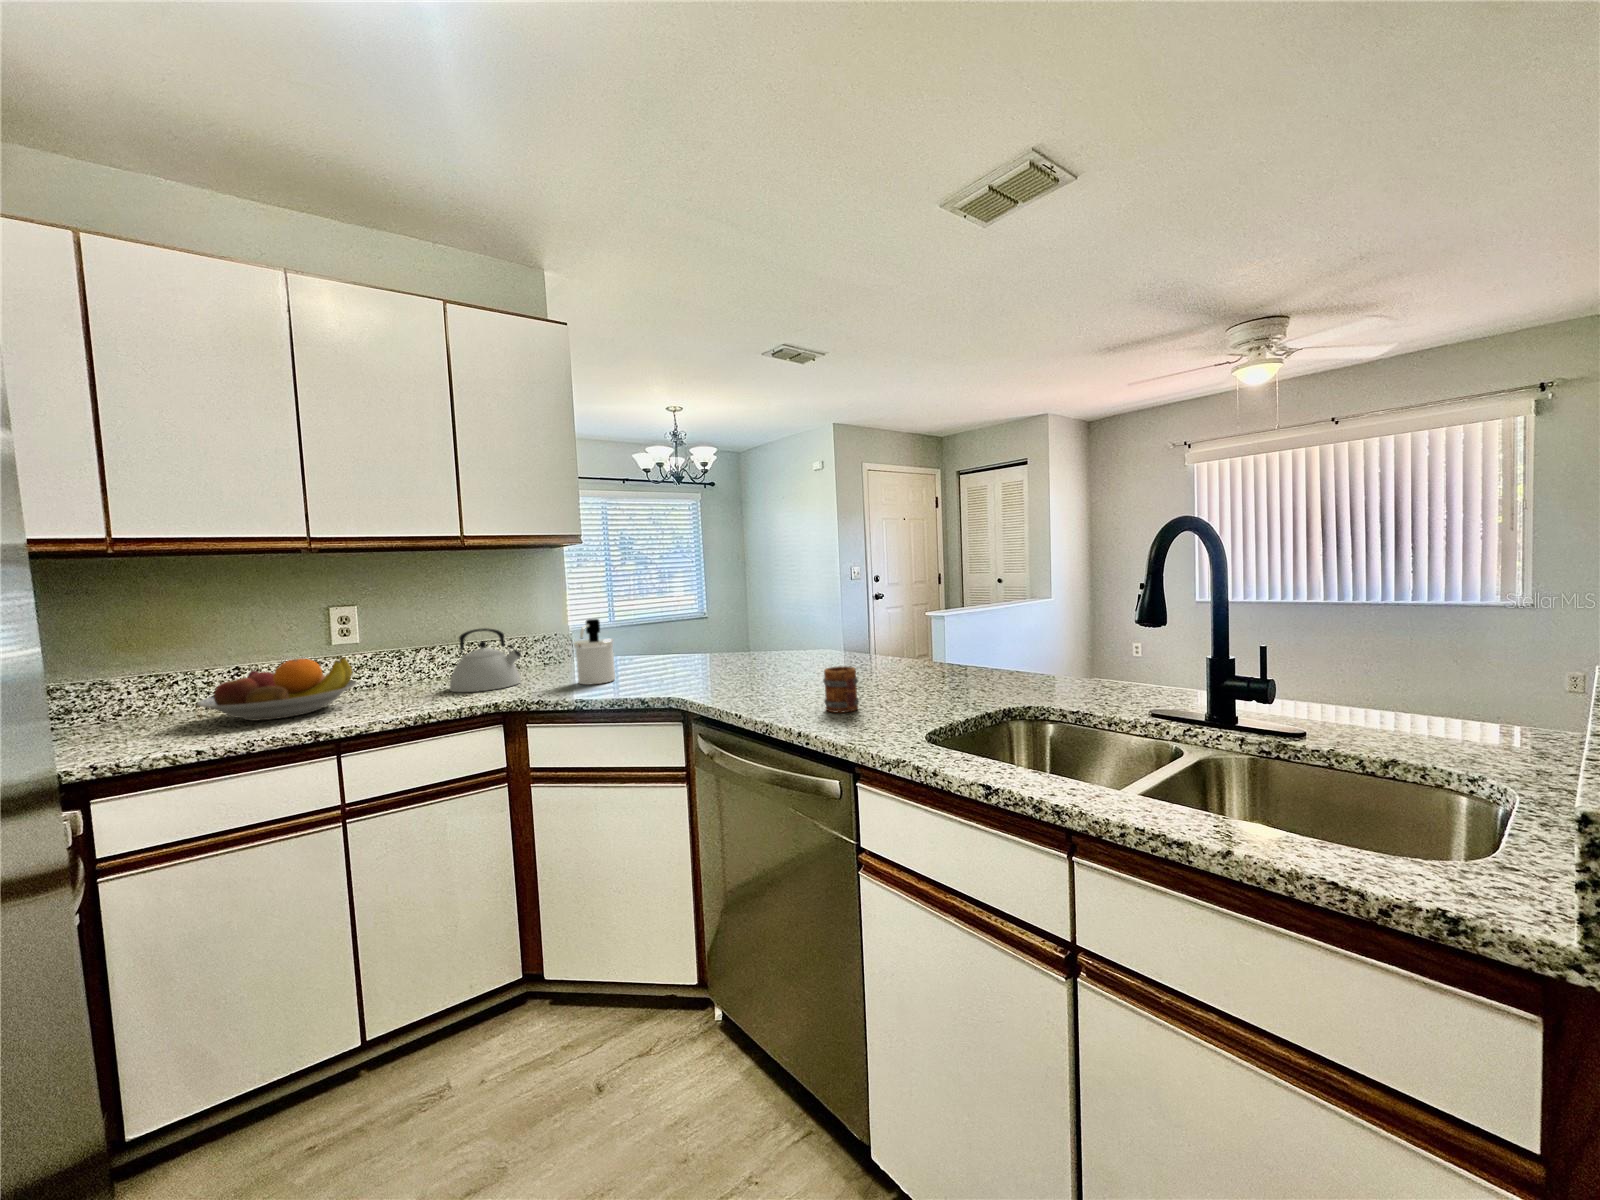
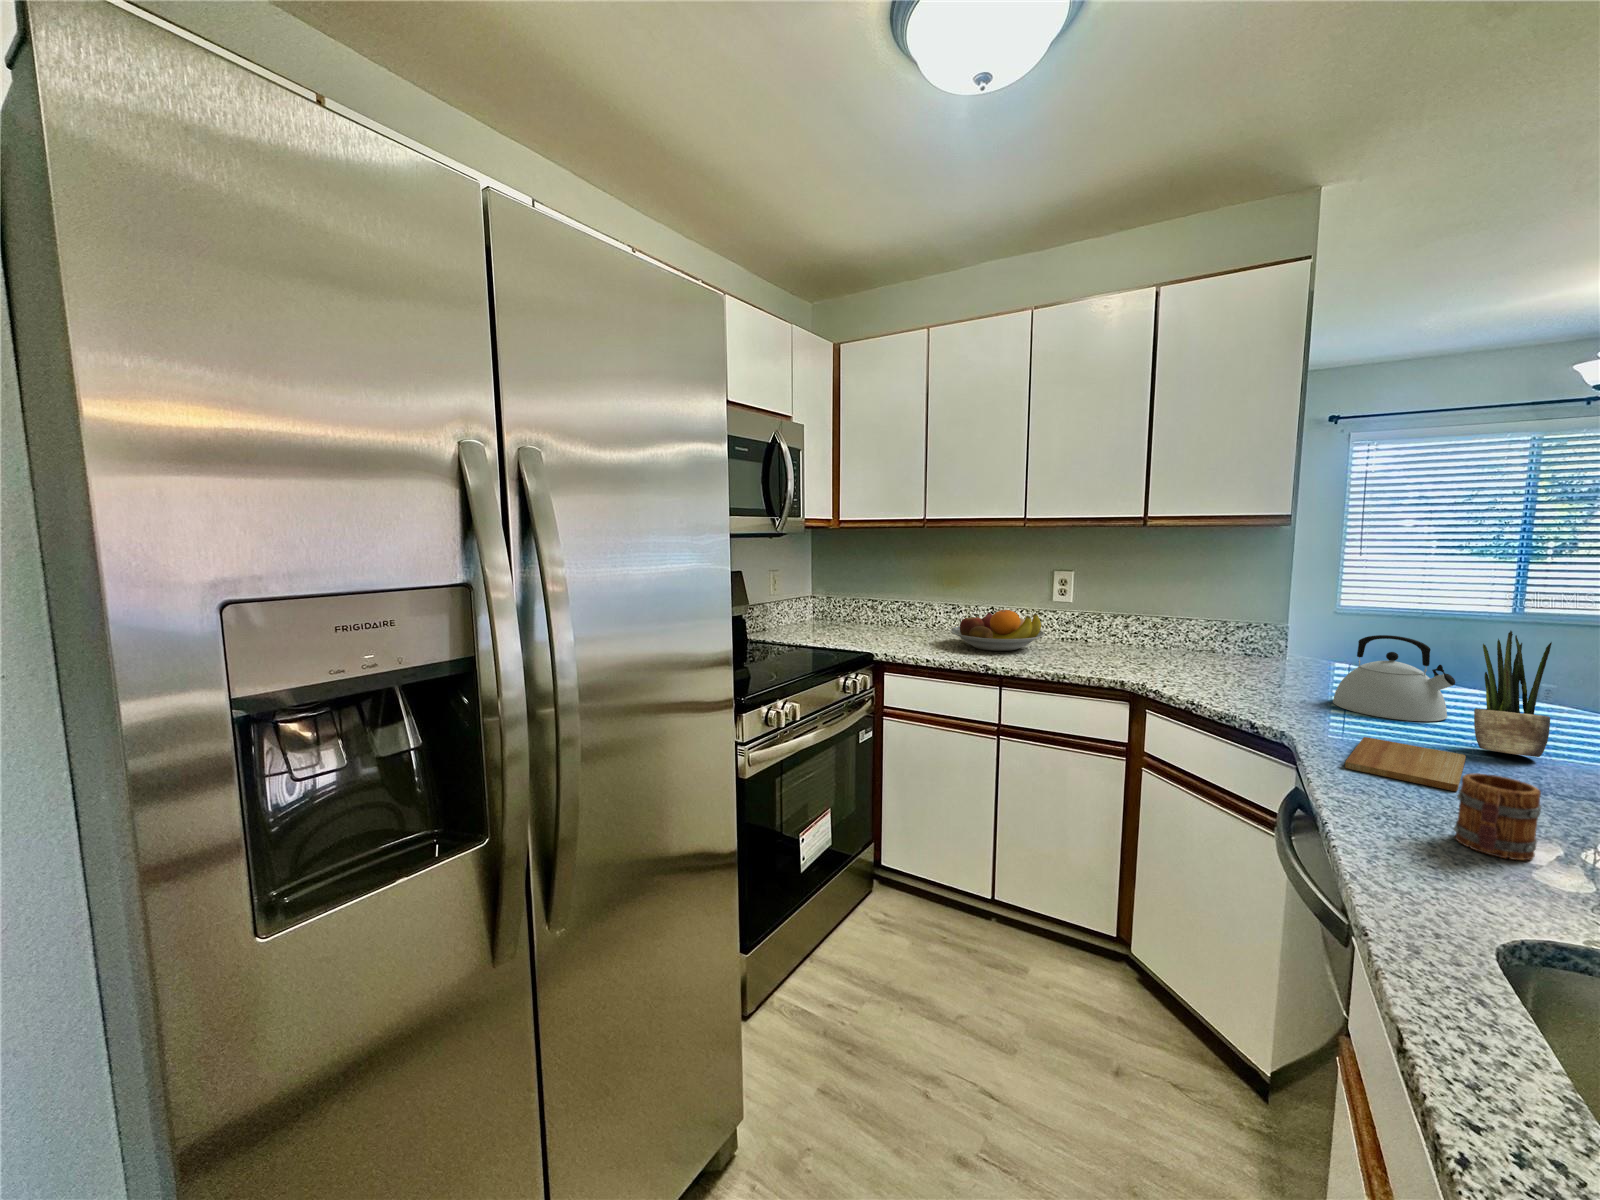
potted plant: none [746,596,781,675] -> present [1474,631,1552,757]
soap dispenser: present [574,619,615,685] -> none [1220,618,1280,693]
kettle: present [450,628,521,692] -> present [1333,635,1455,721]
cutting board: none [713,678,787,702] -> present [1345,737,1466,791]

